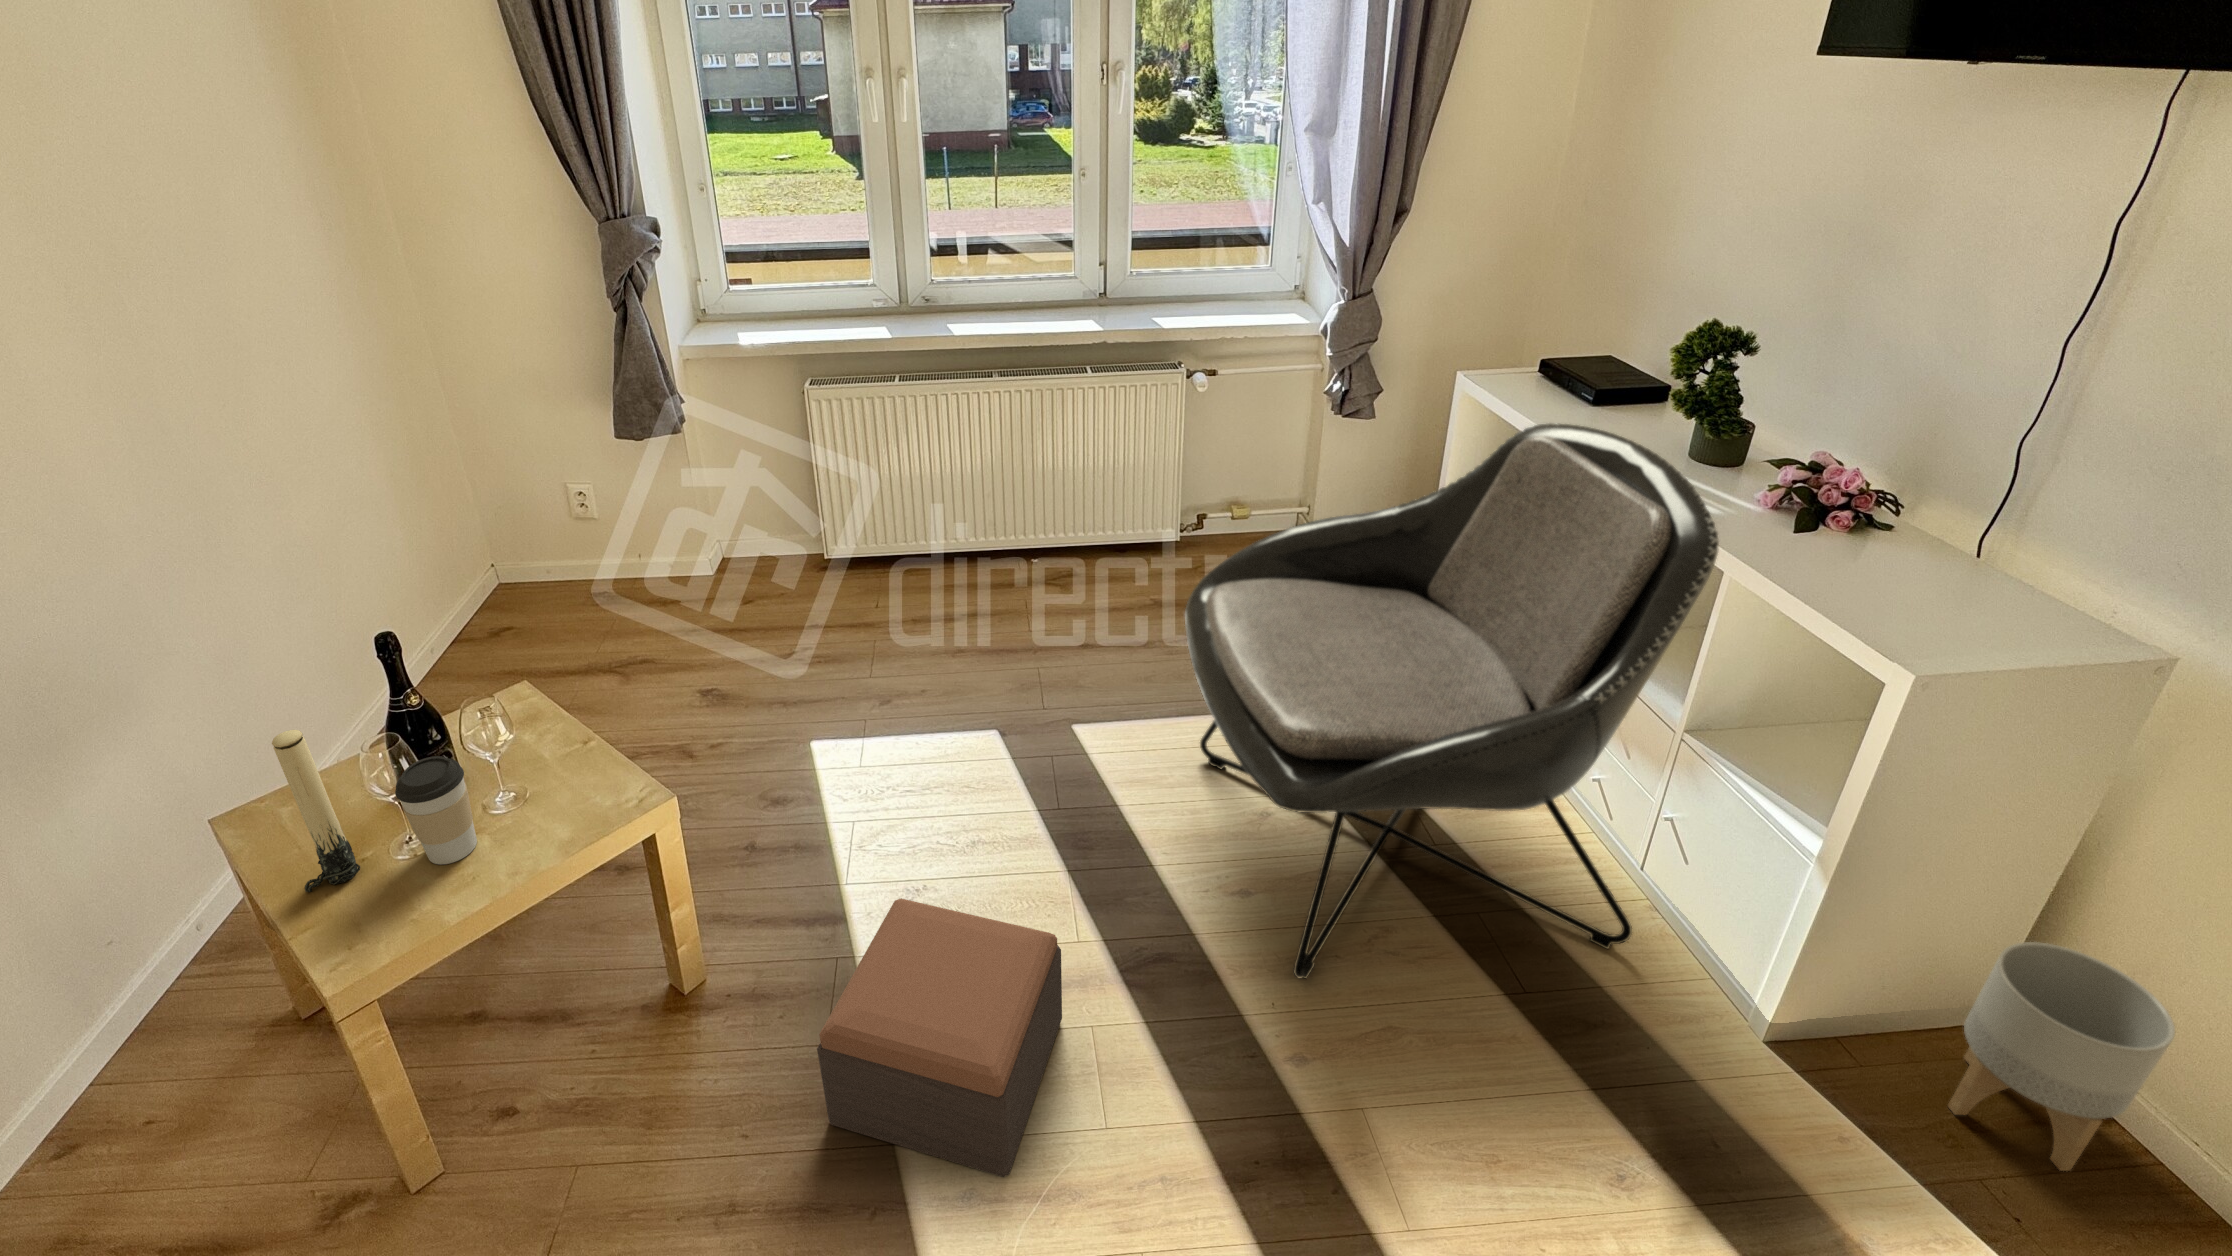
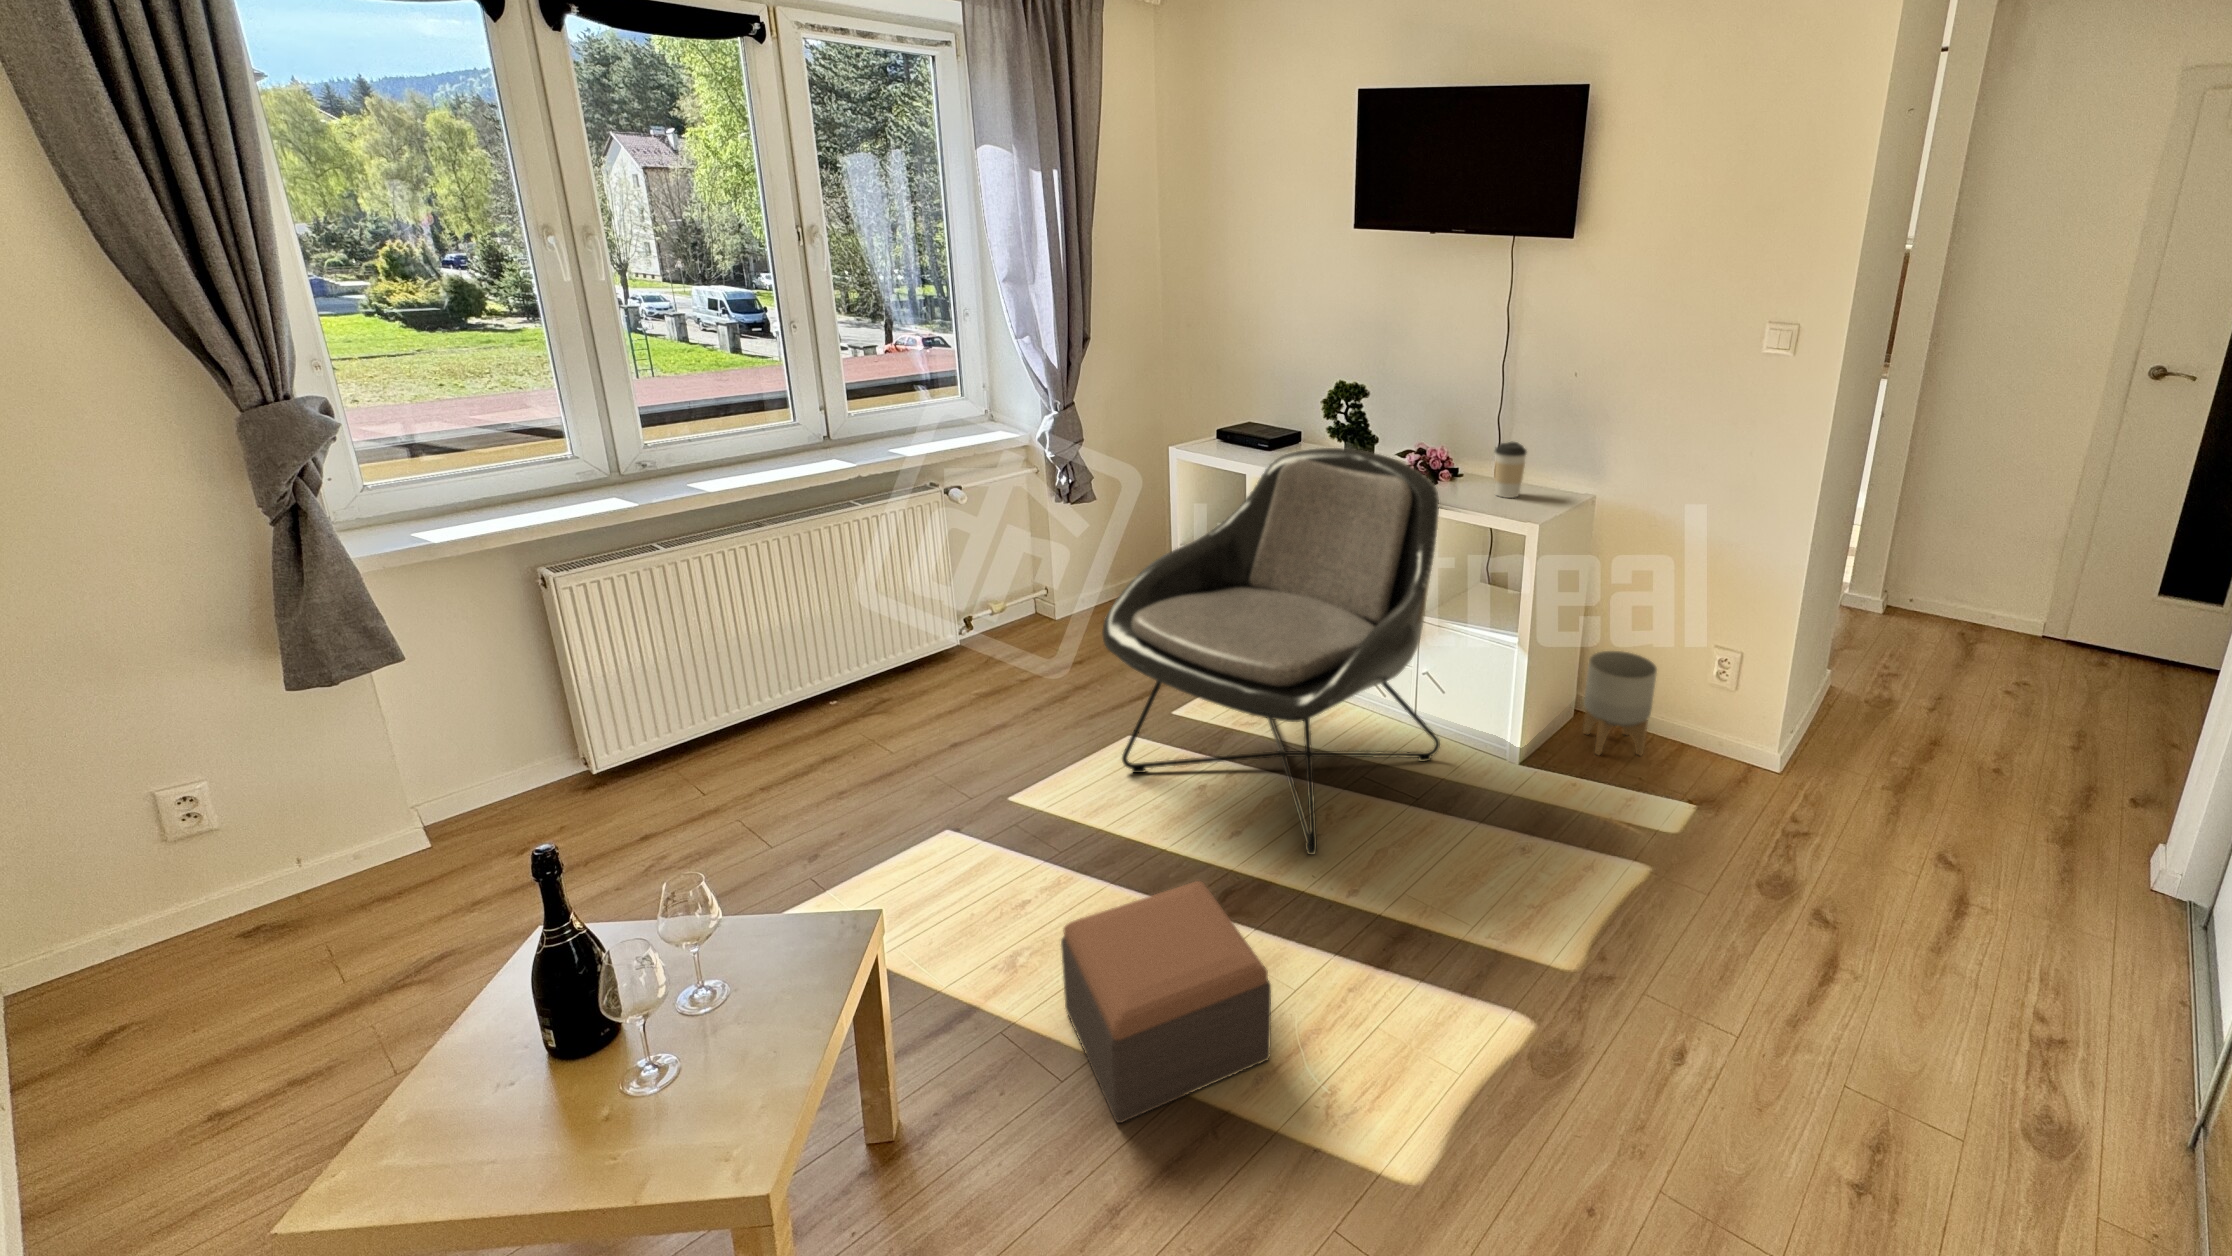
candle: present [272,730,360,892] -> none [516,960,608,1185]
coffee cup: present [395,756,477,864] -> present [1494,442,1527,498]

